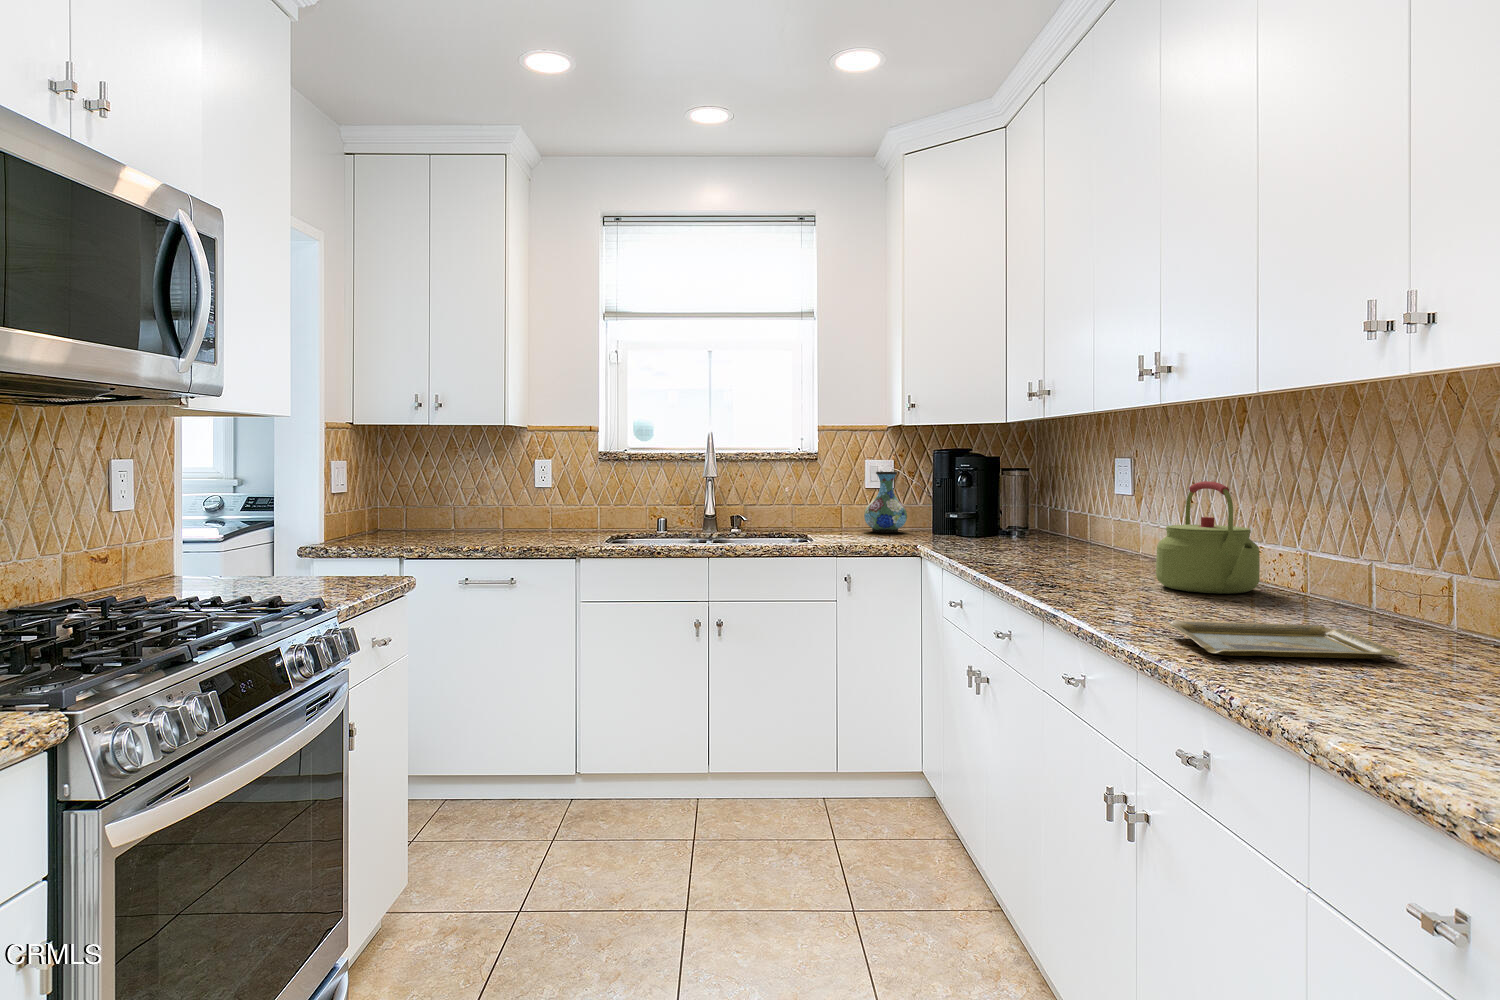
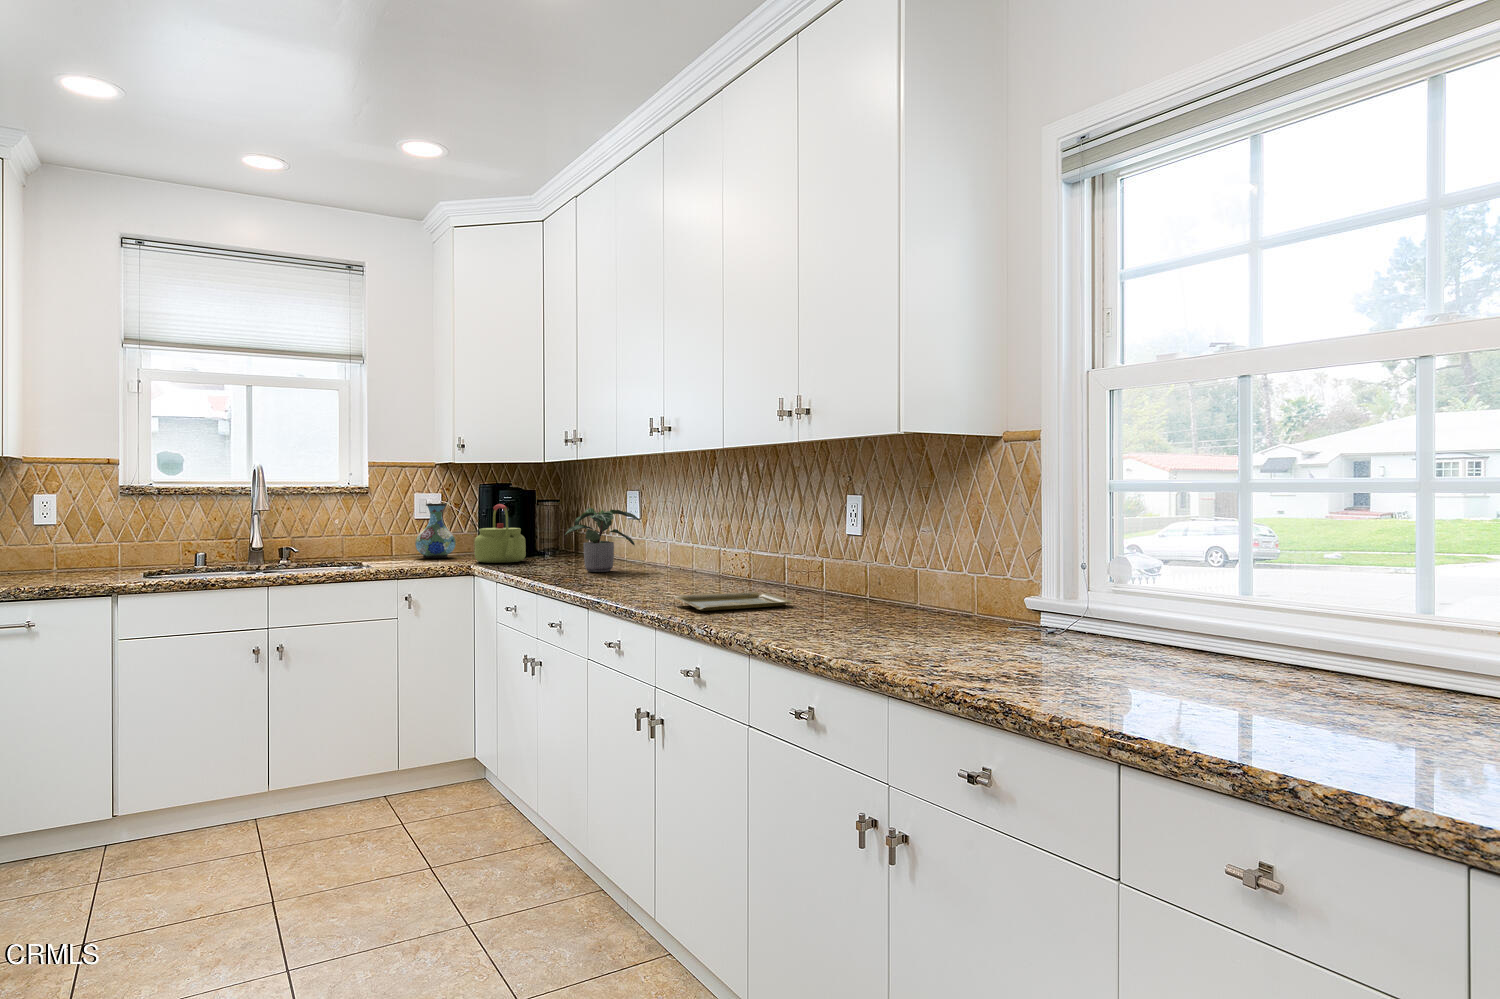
potted plant: none [1023,480,1129,564] -> present [565,508,640,572]
kettle: present [1156,481,1260,594] -> present [475,504,526,563]

